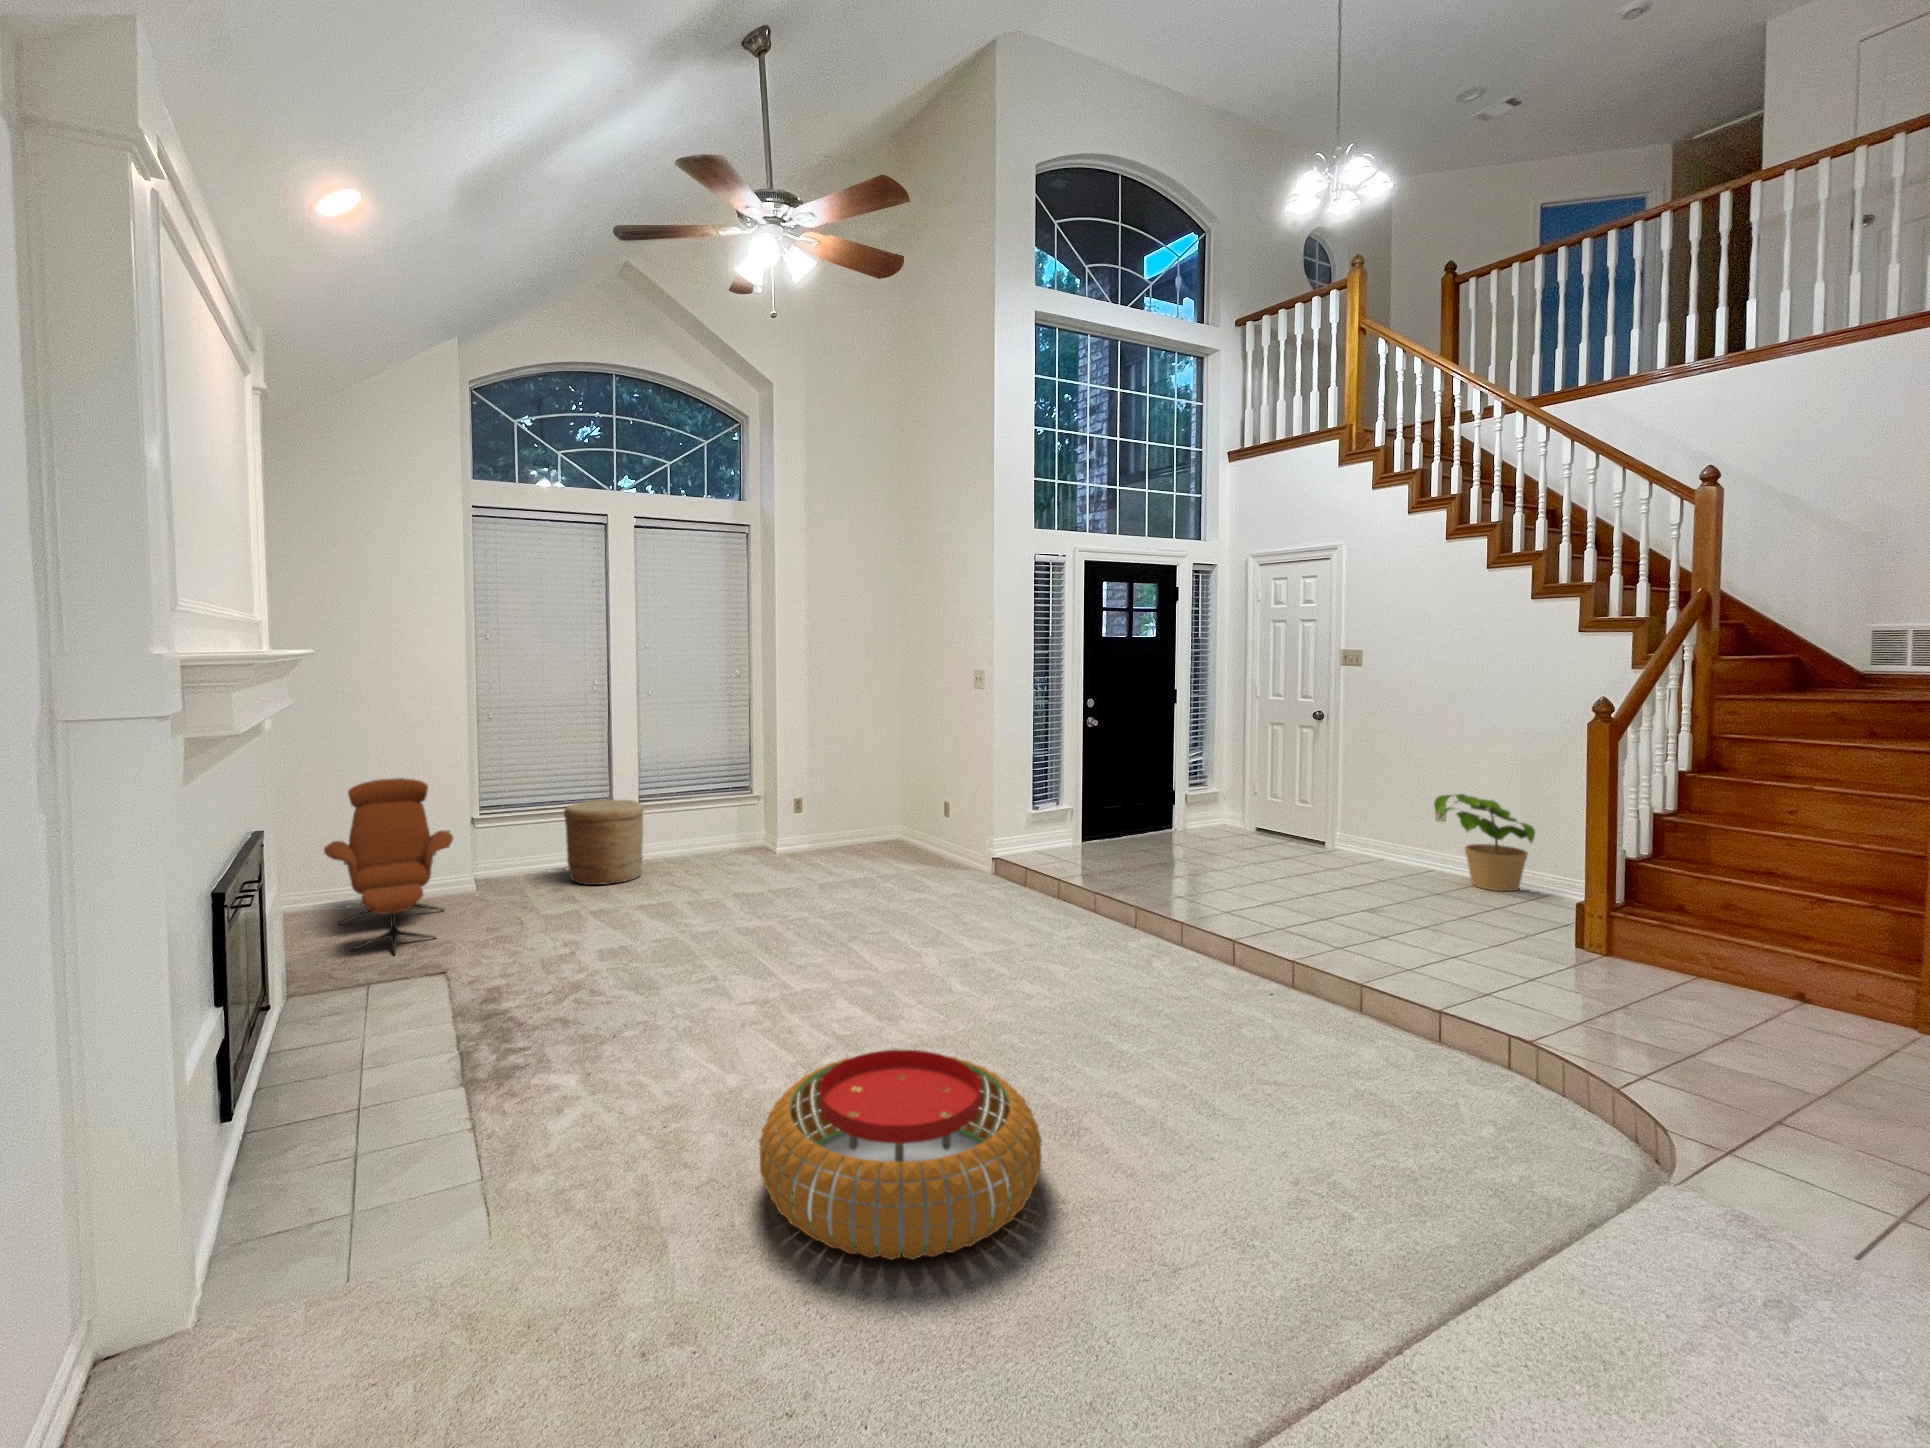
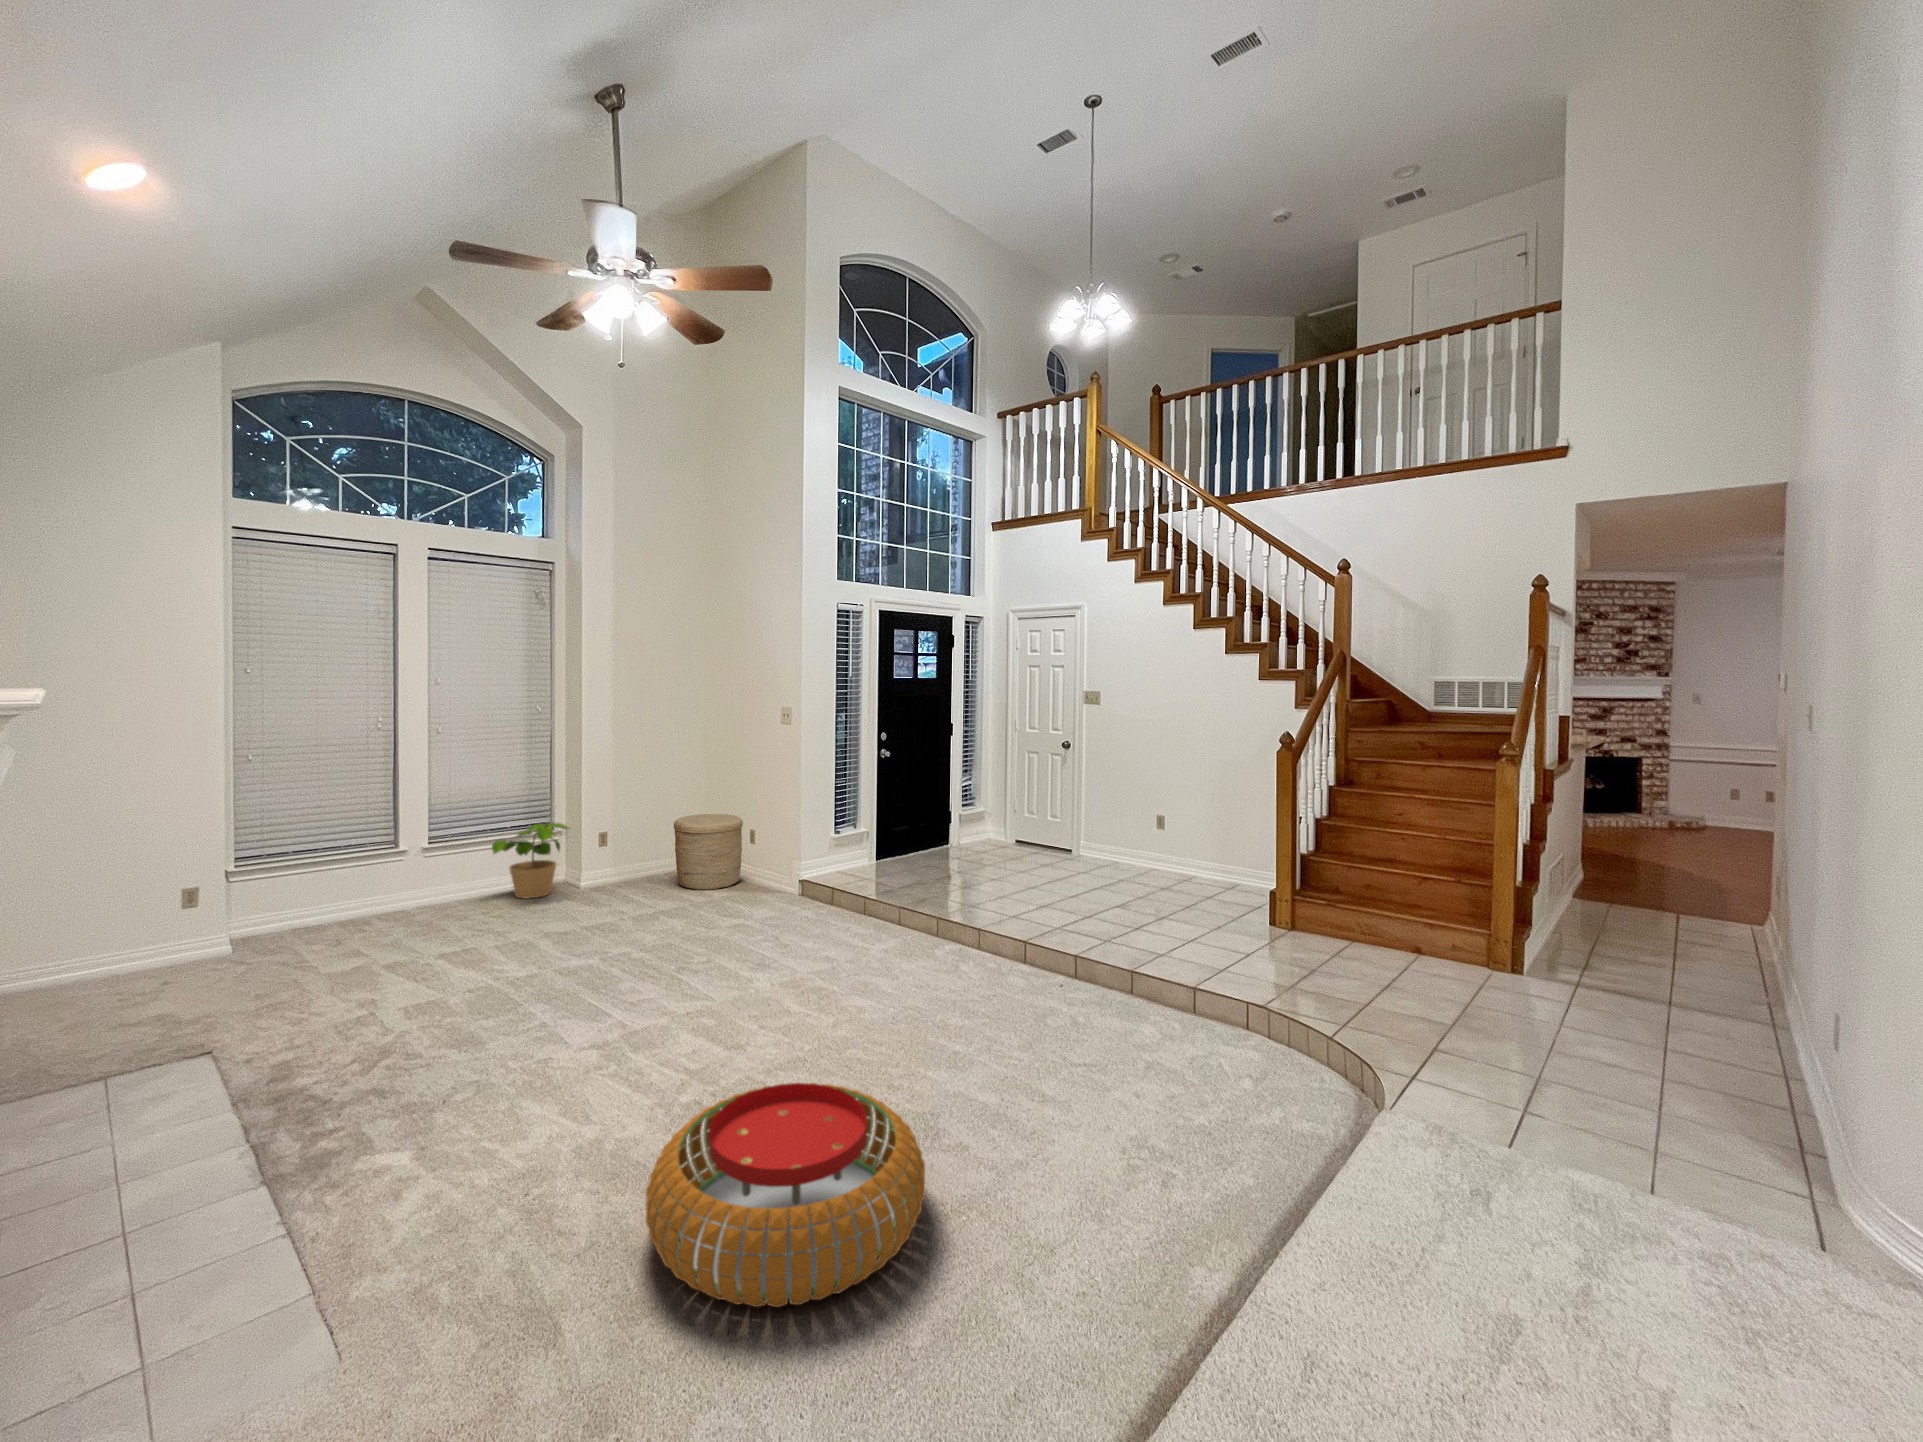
lounge chair: present [324,778,453,954] -> none [28,830,210,1039]
potted plant: present [1434,794,1535,891] -> present [492,823,568,899]
woven basket: present [564,800,644,885] -> present [674,814,743,890]

